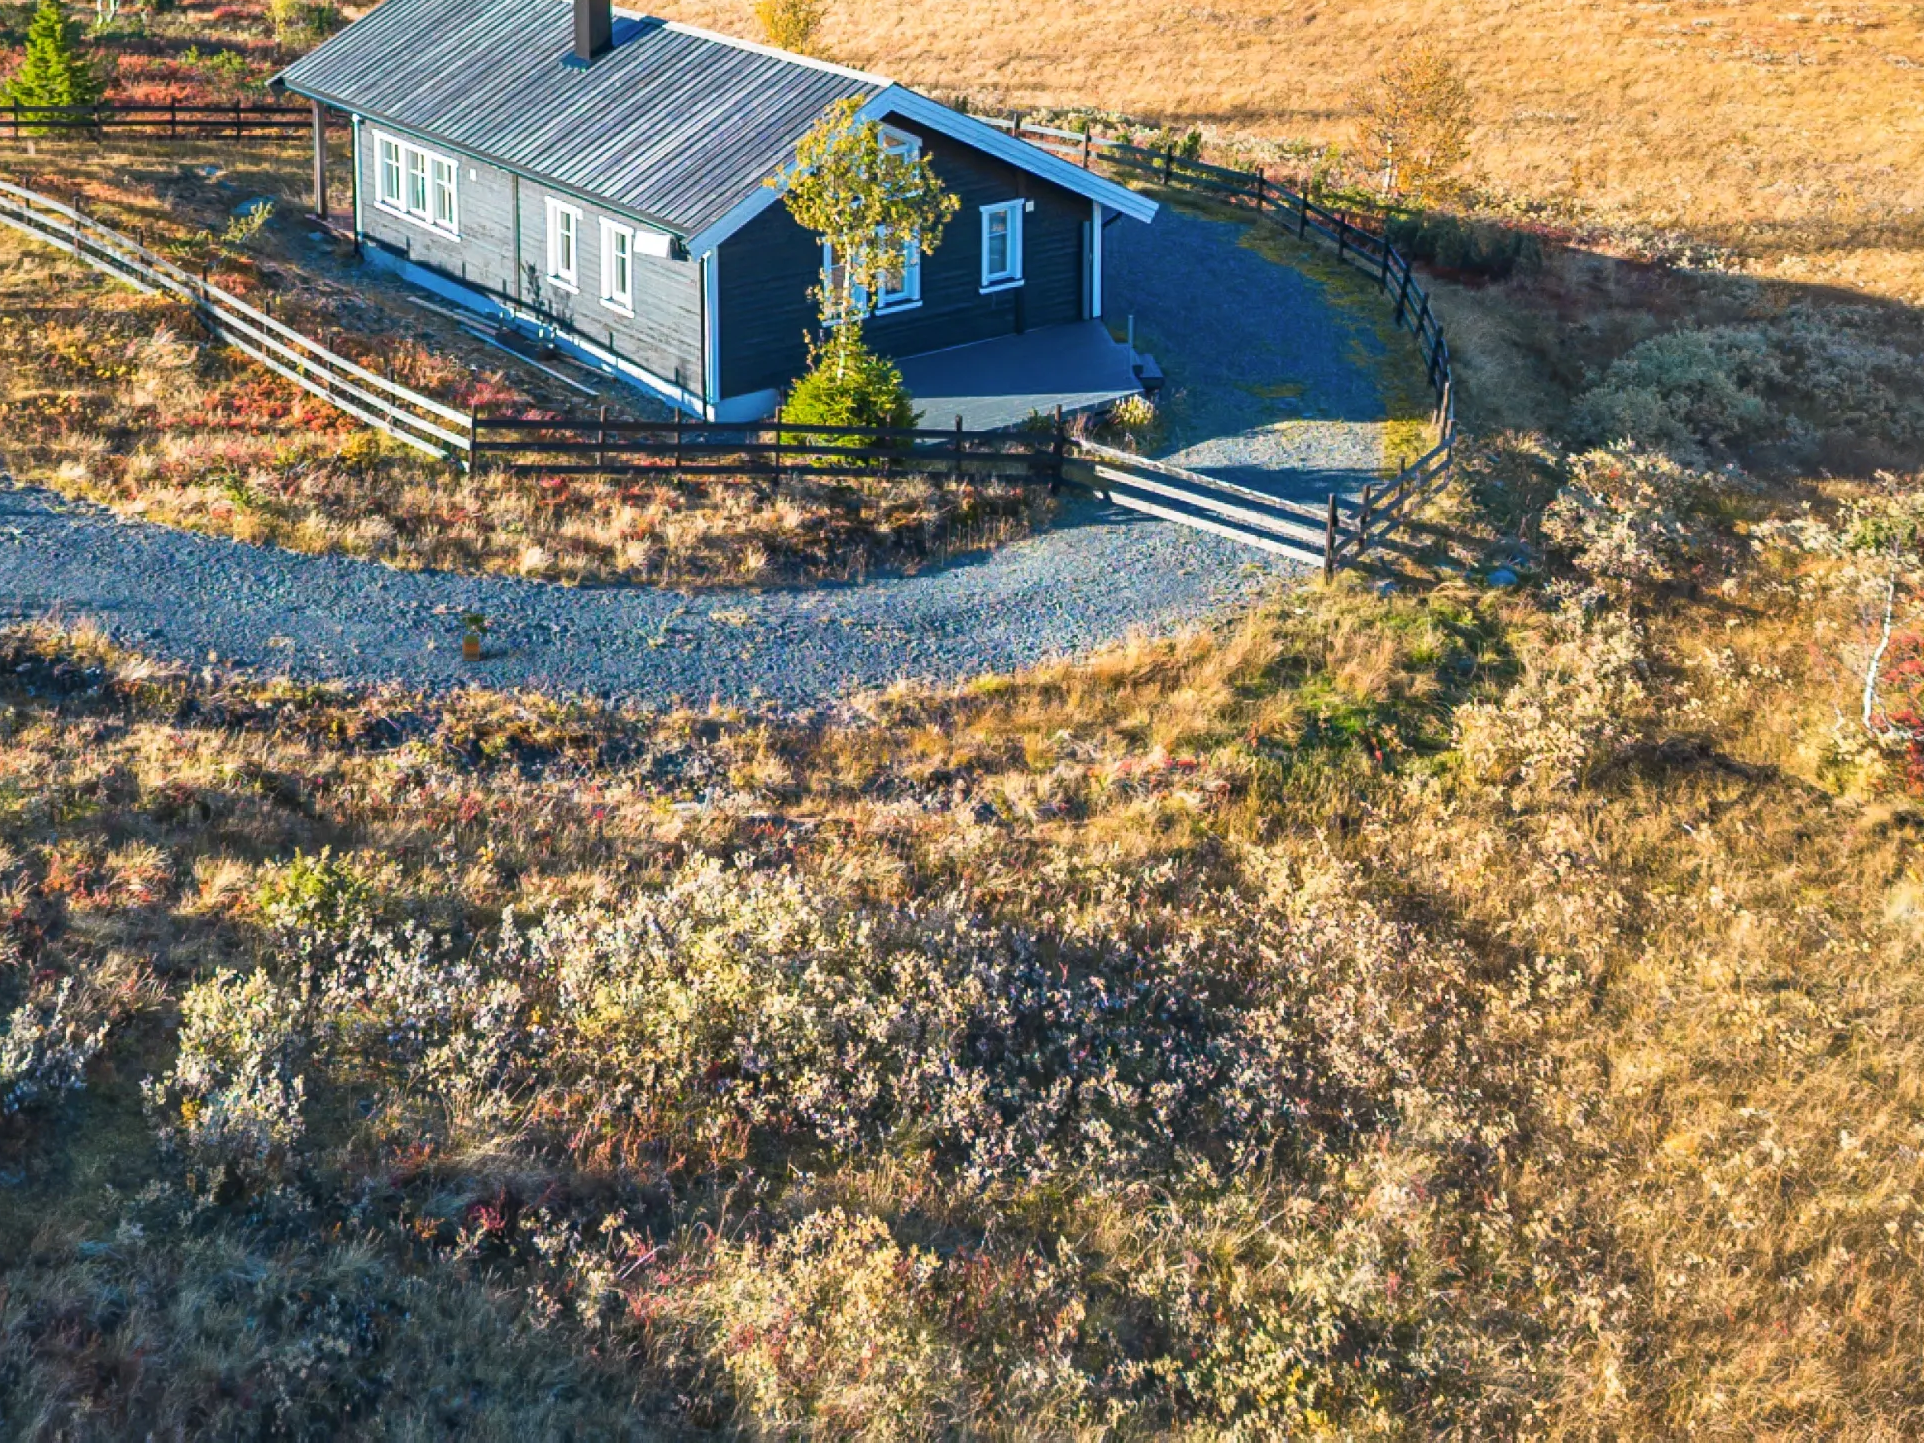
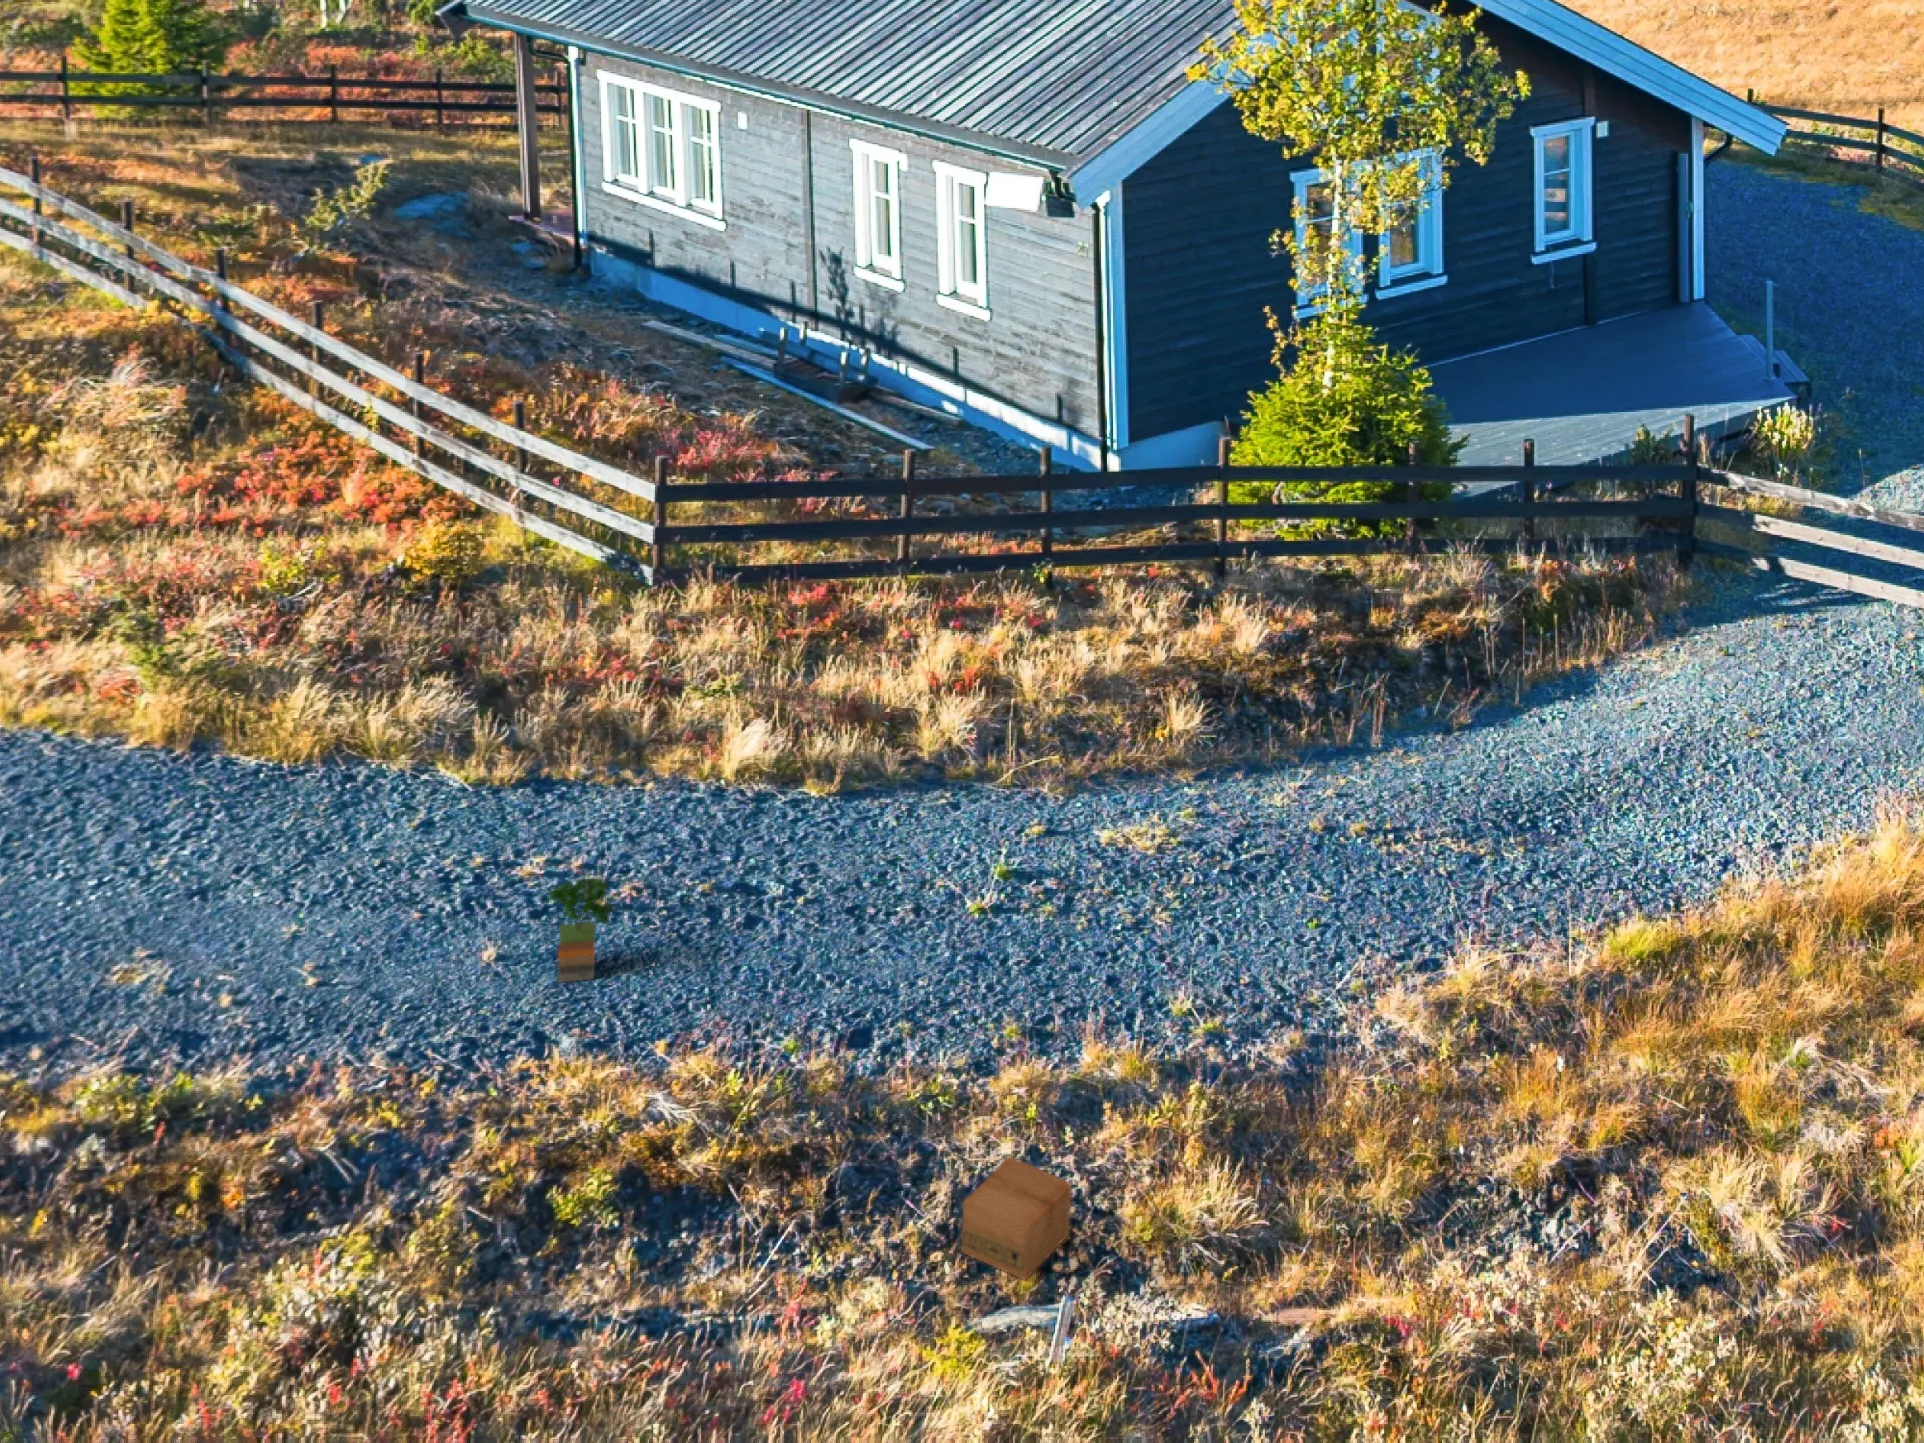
cardboard box: none [660,743,709,794] -> present [961,1157,1072,1280]

